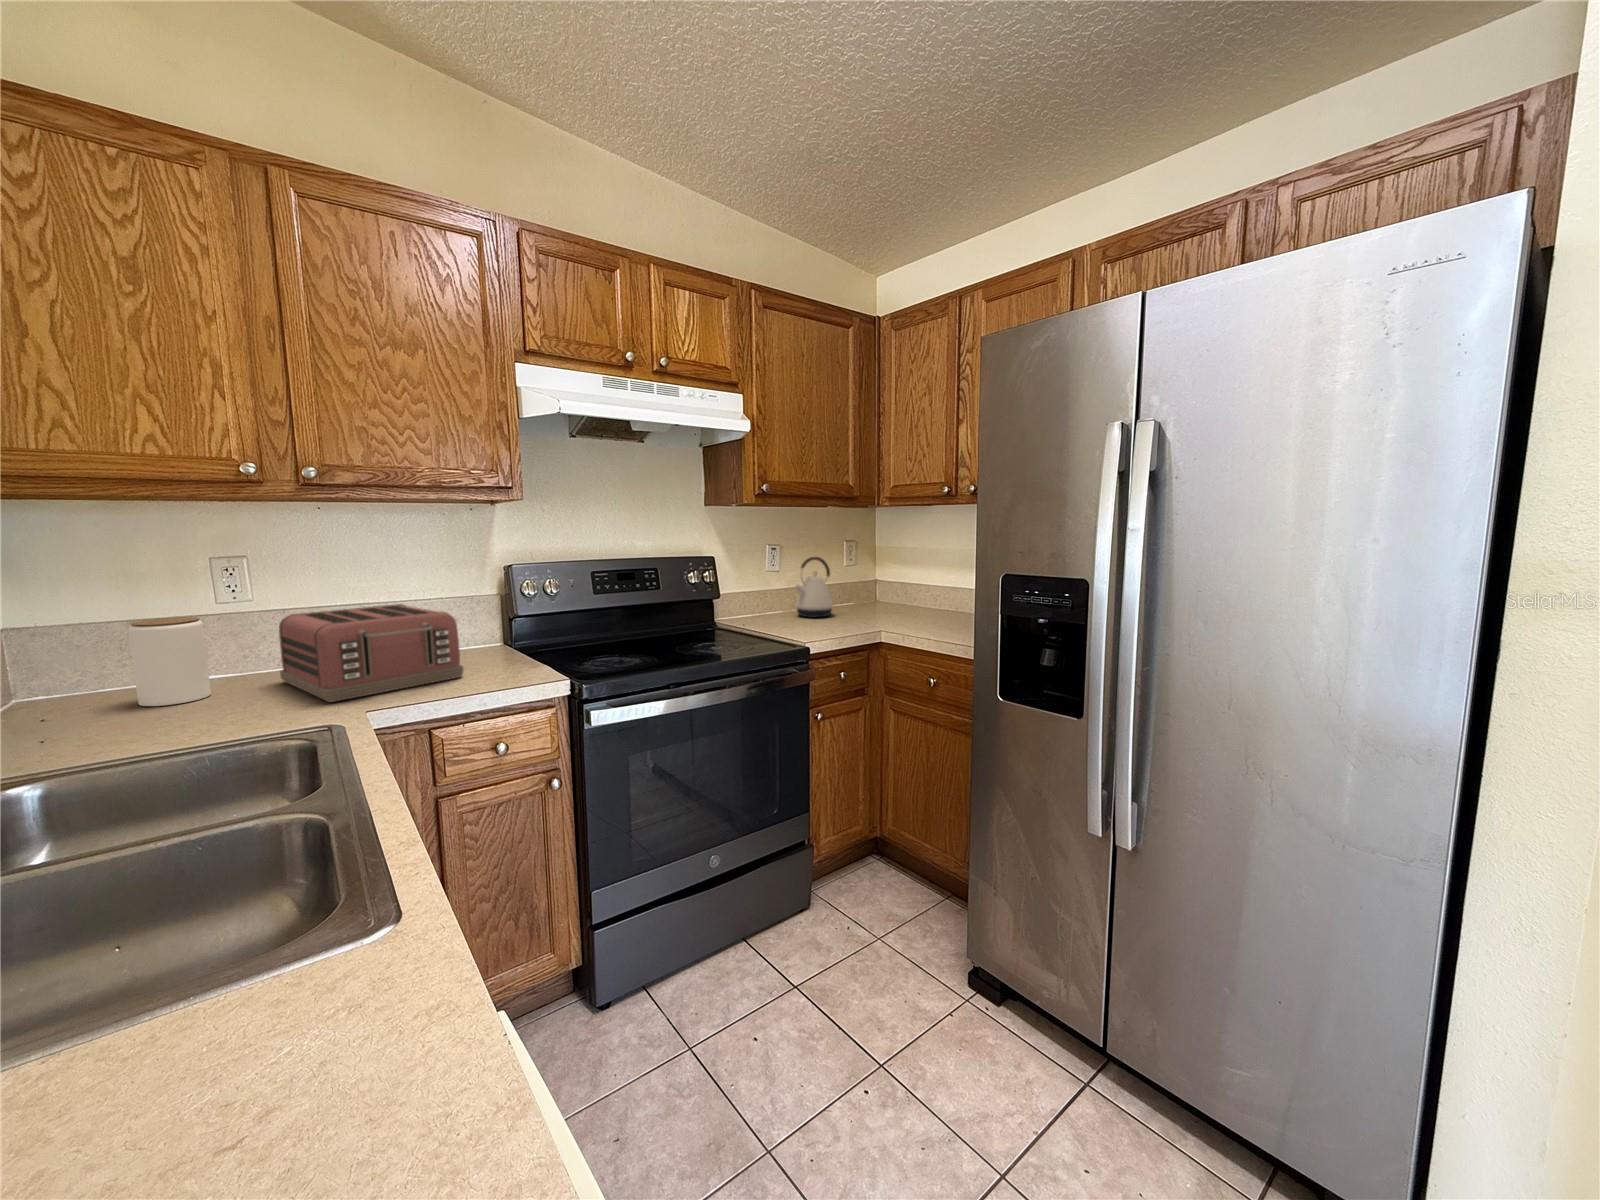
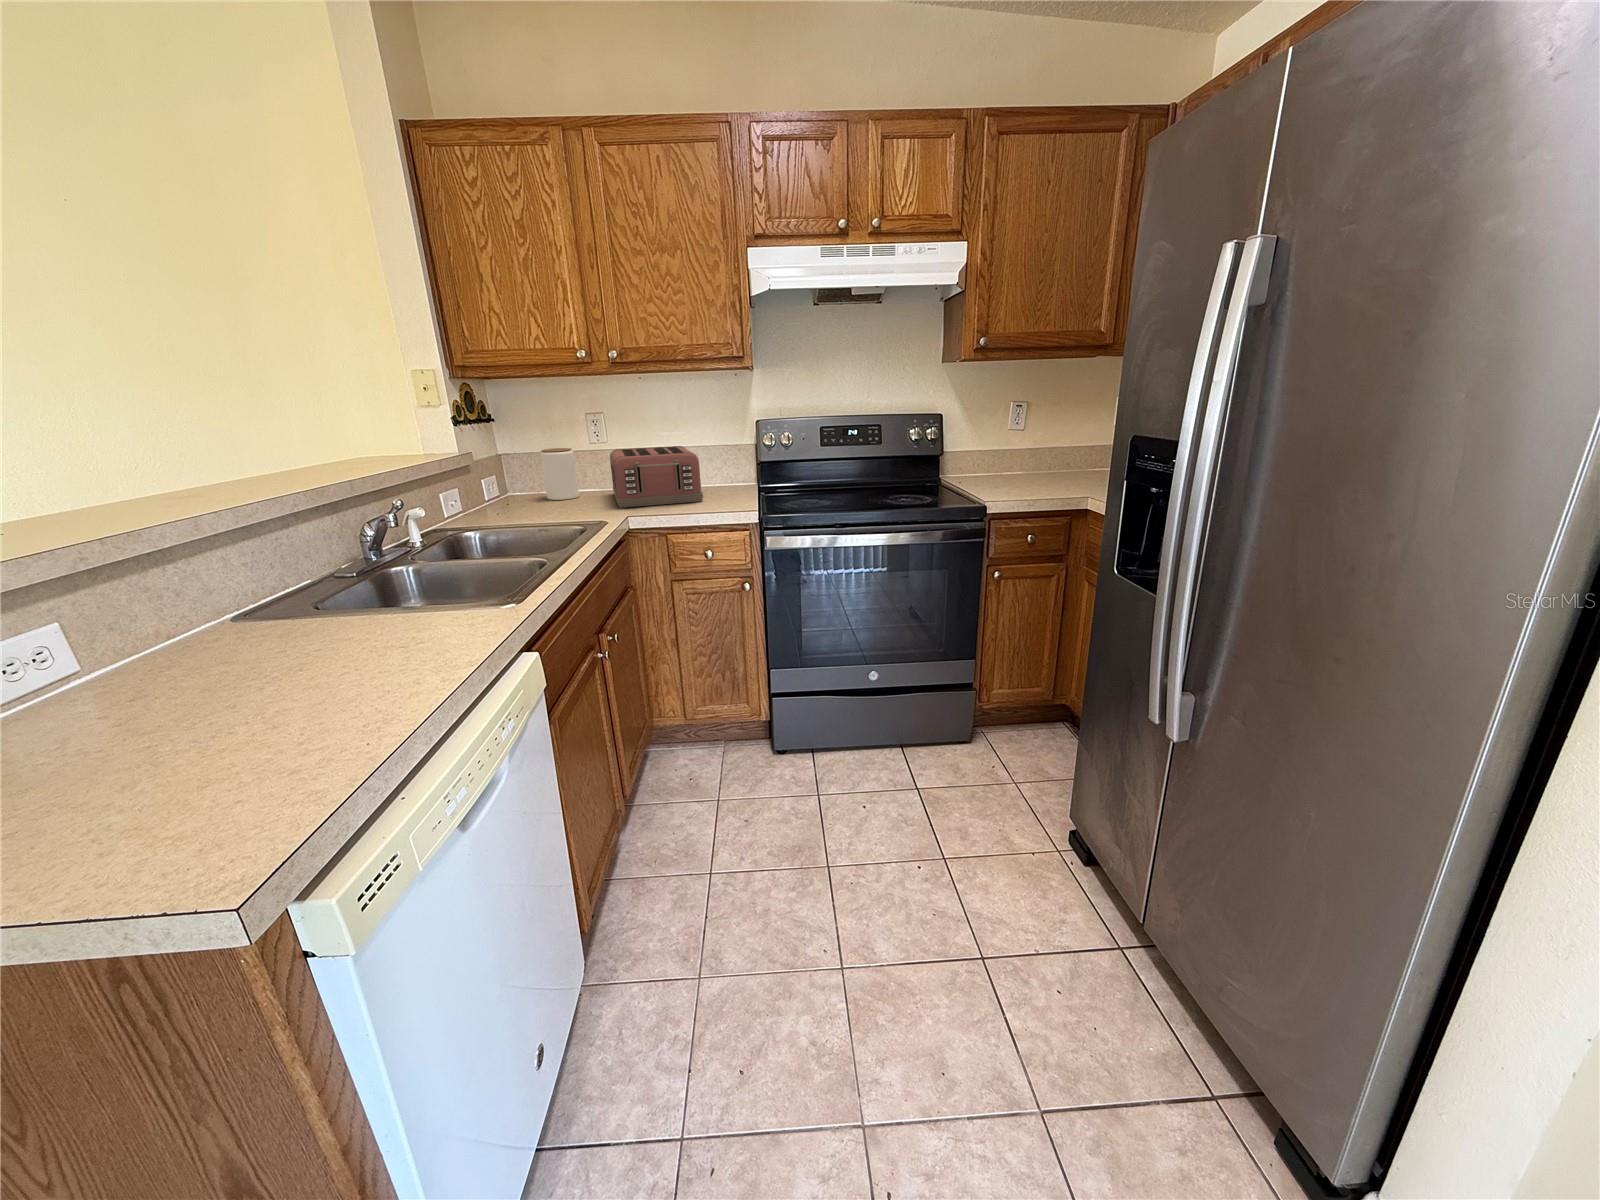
kettle: present [795,557,833,618] -> none [1027,415,1075,481]

